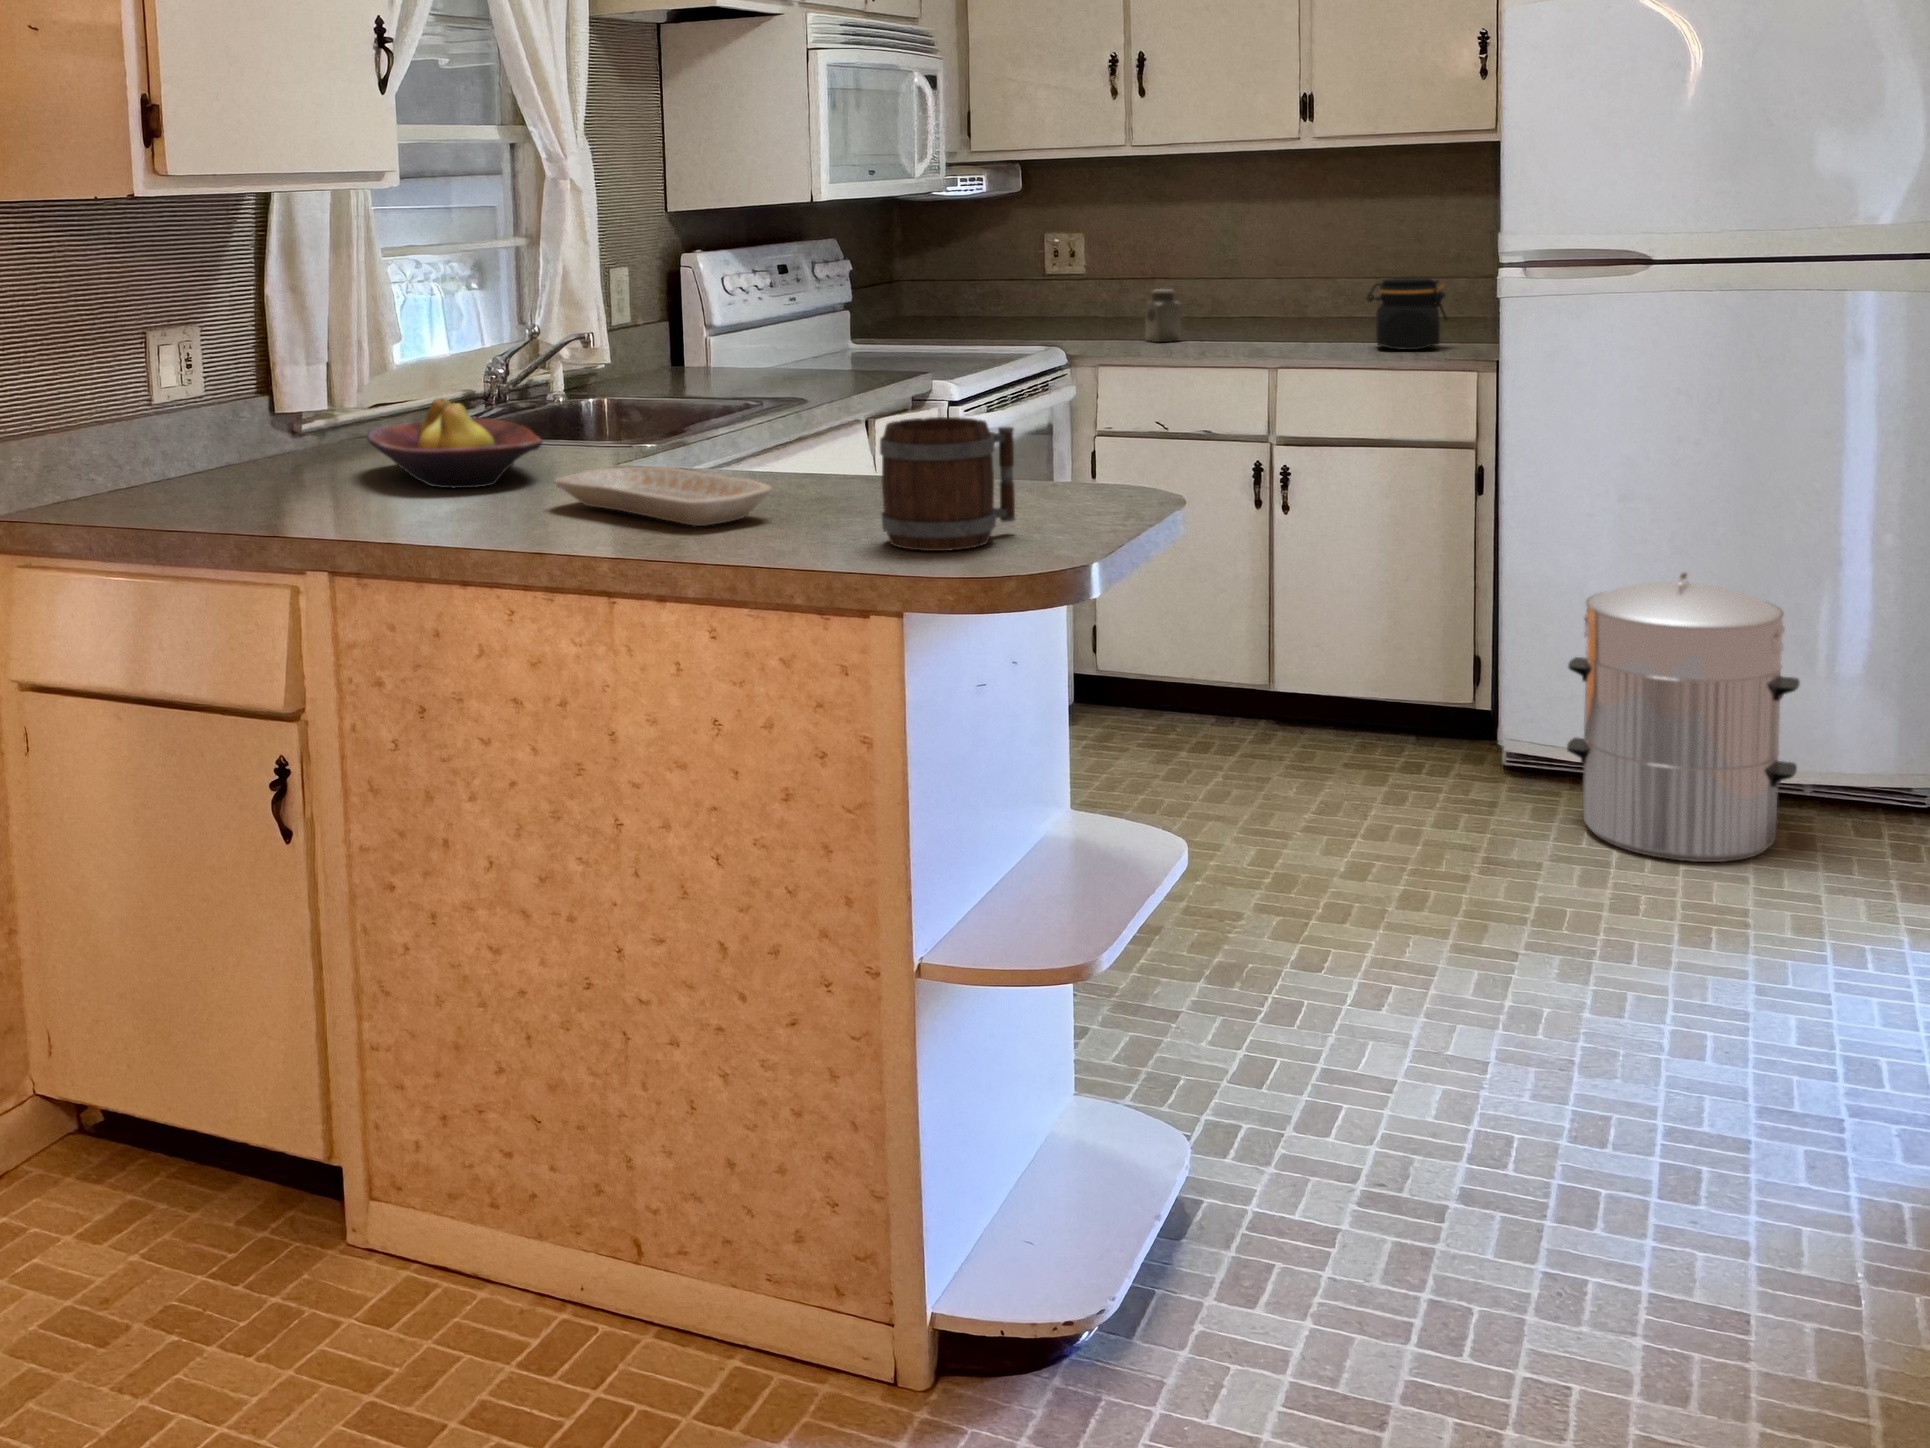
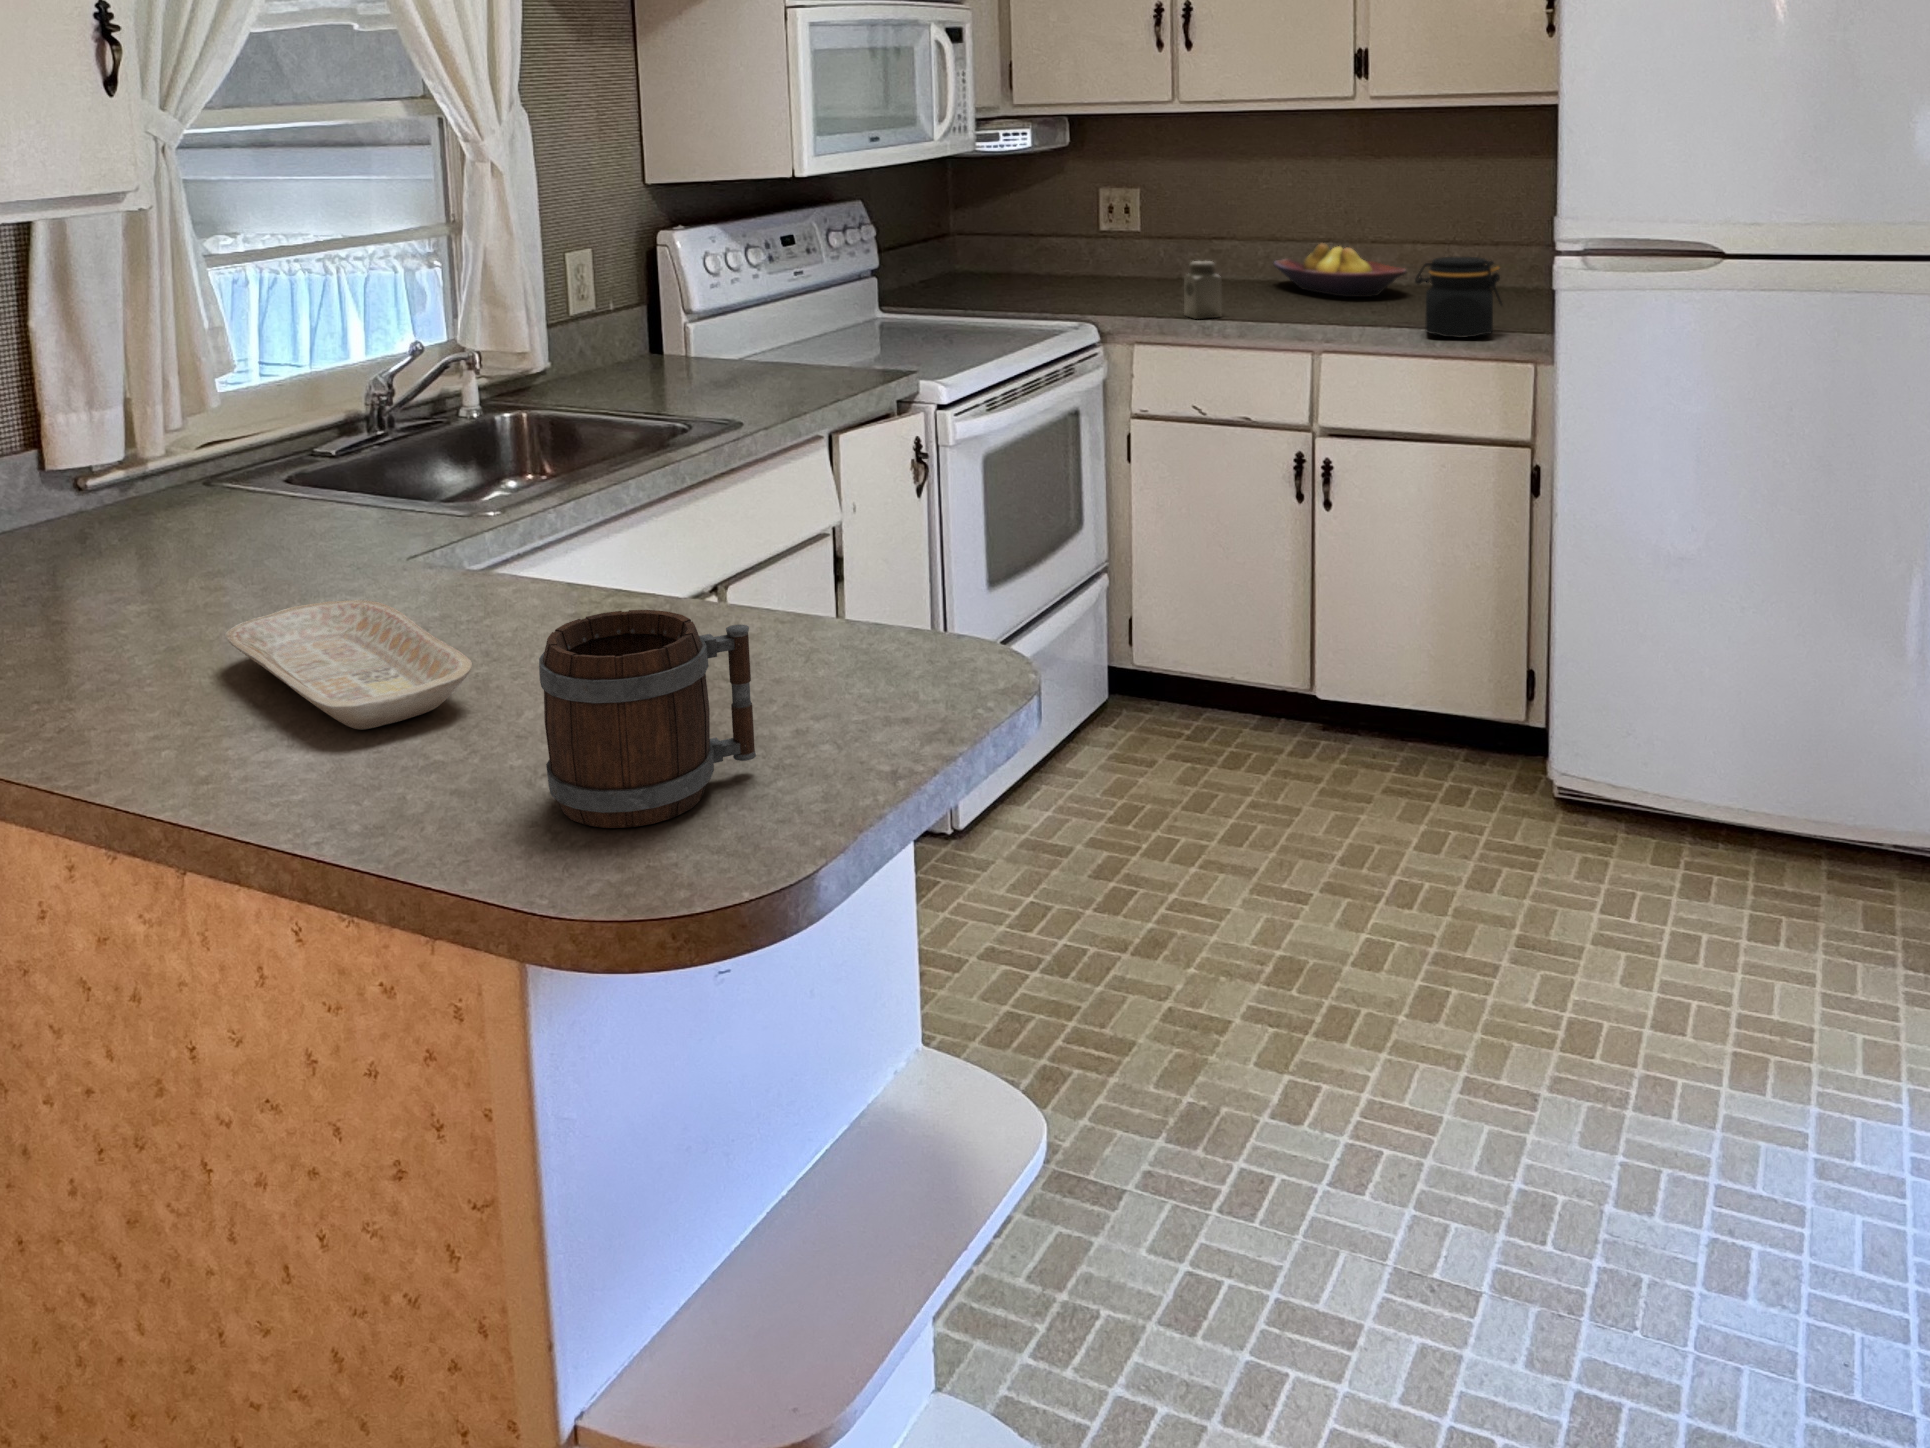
fruit bowl: present [367,398,543,488] -> present [1274,243,1407,297]
waste bin: present [1567,573,1800,862] -> none [1617,615,1880,952]

